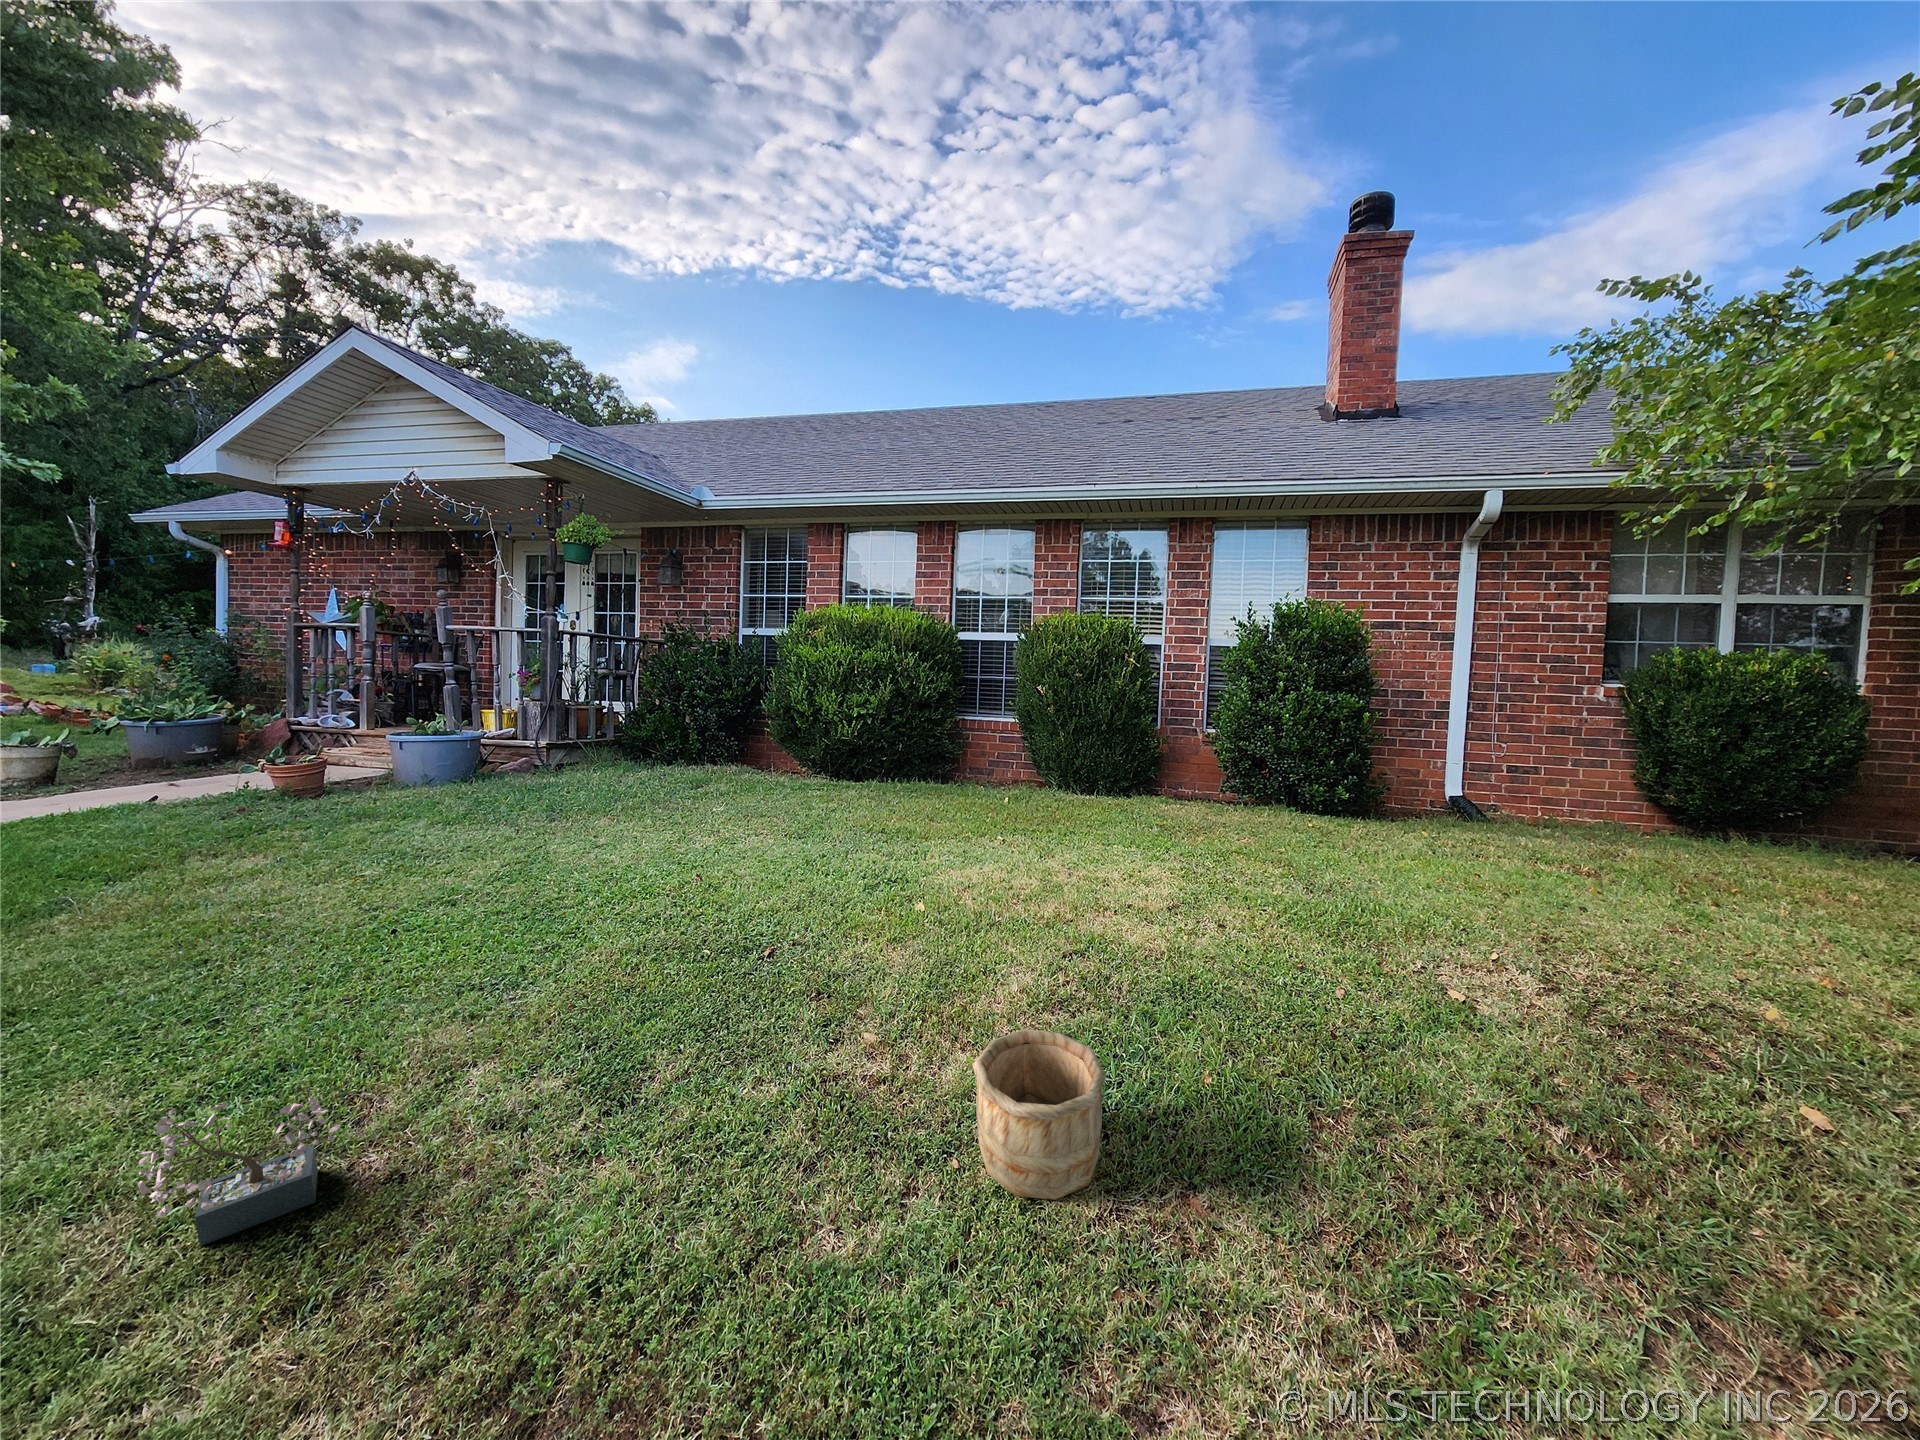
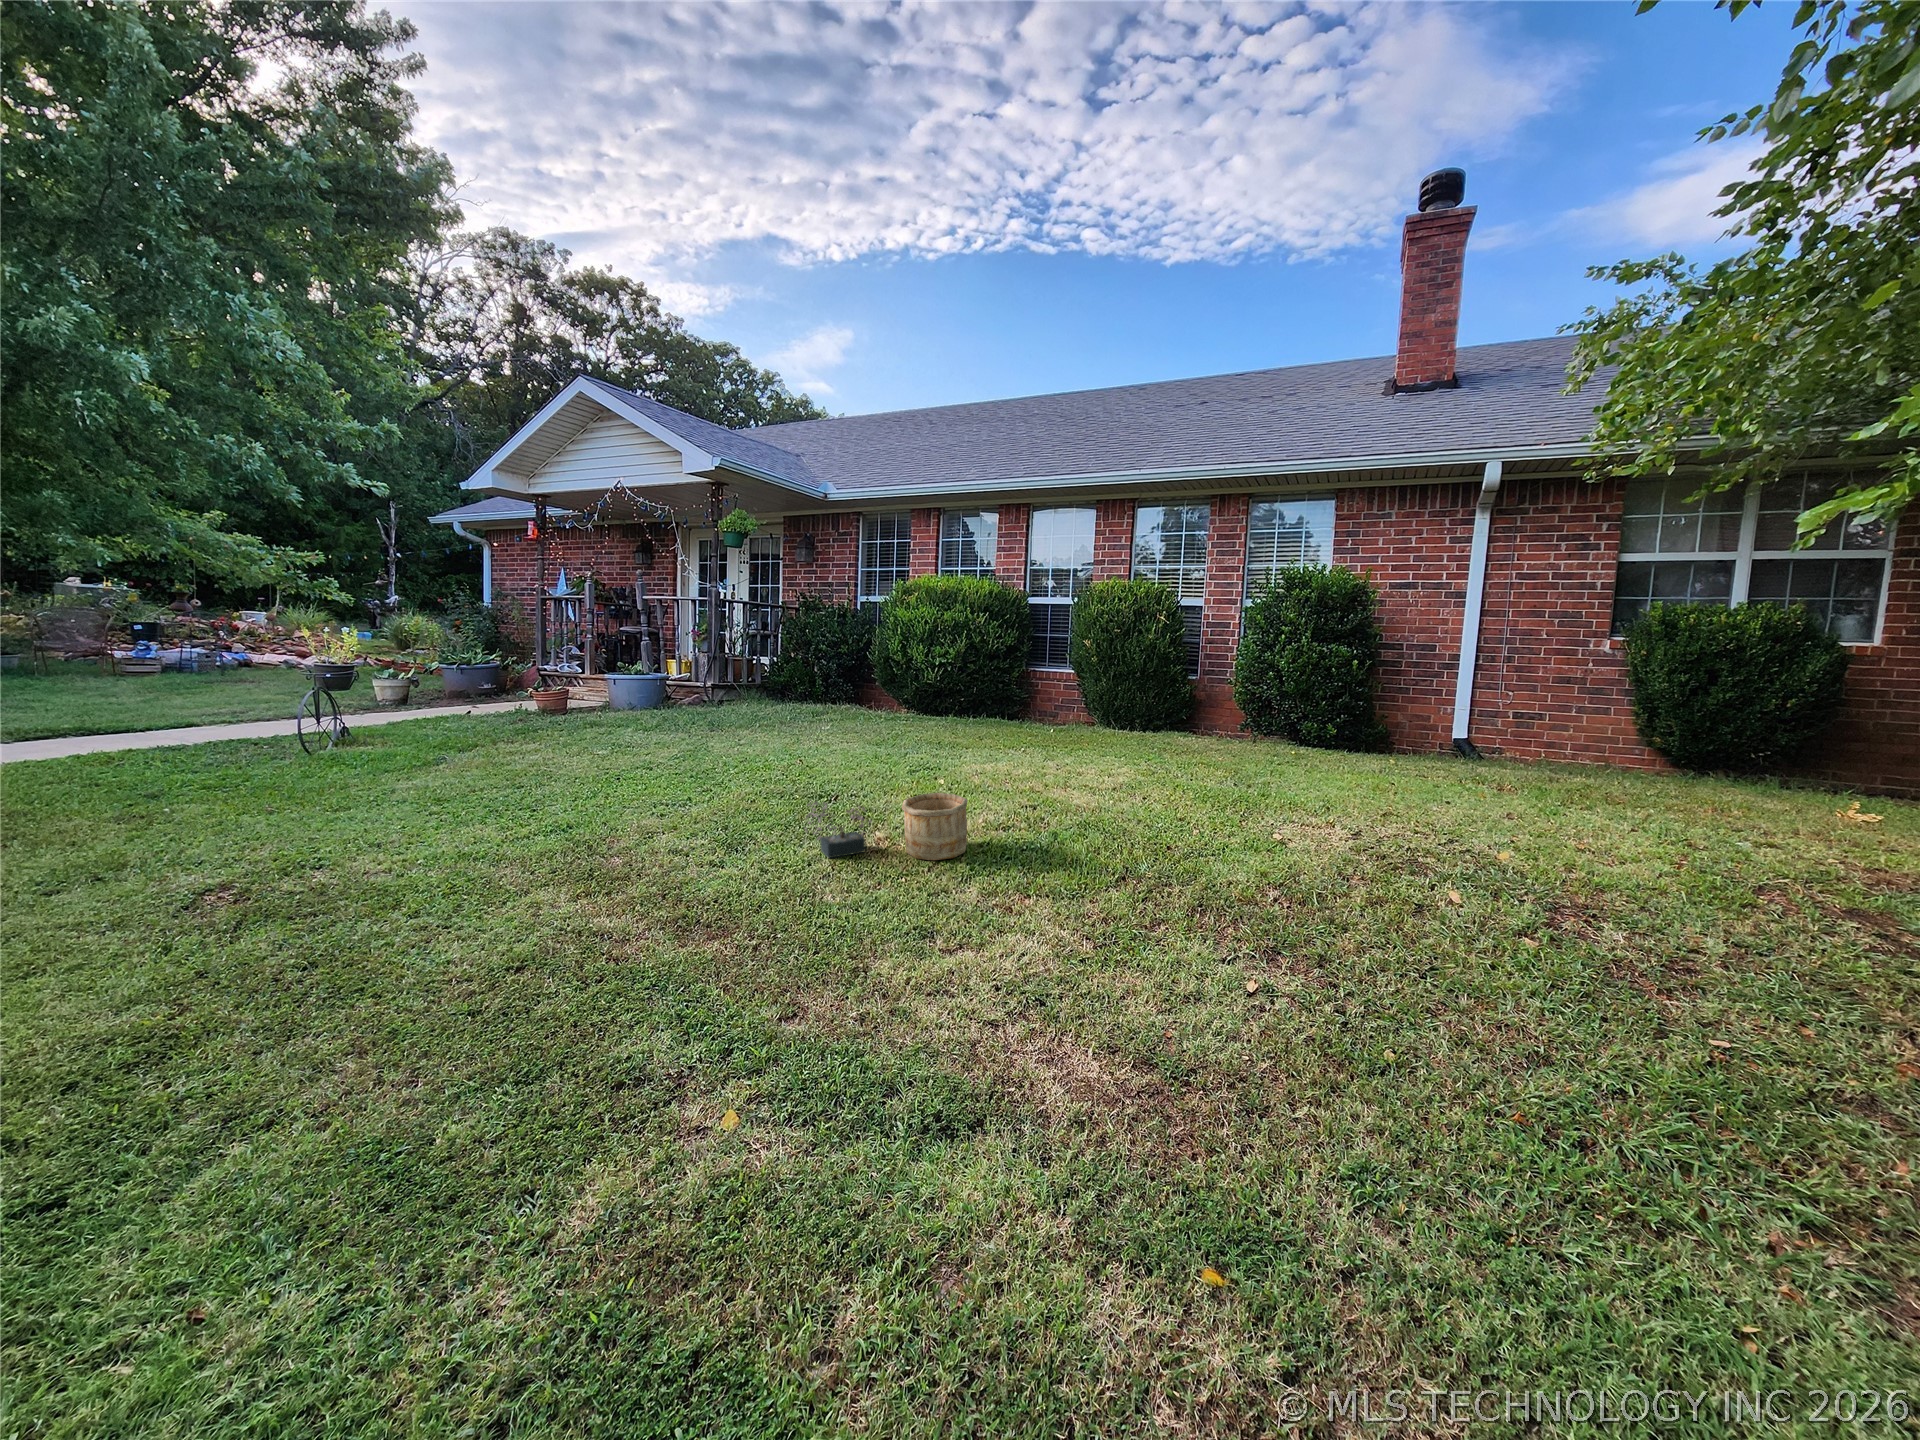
decorative plant: present [137,1098,340,1246] -> present [805,802,872,858]

